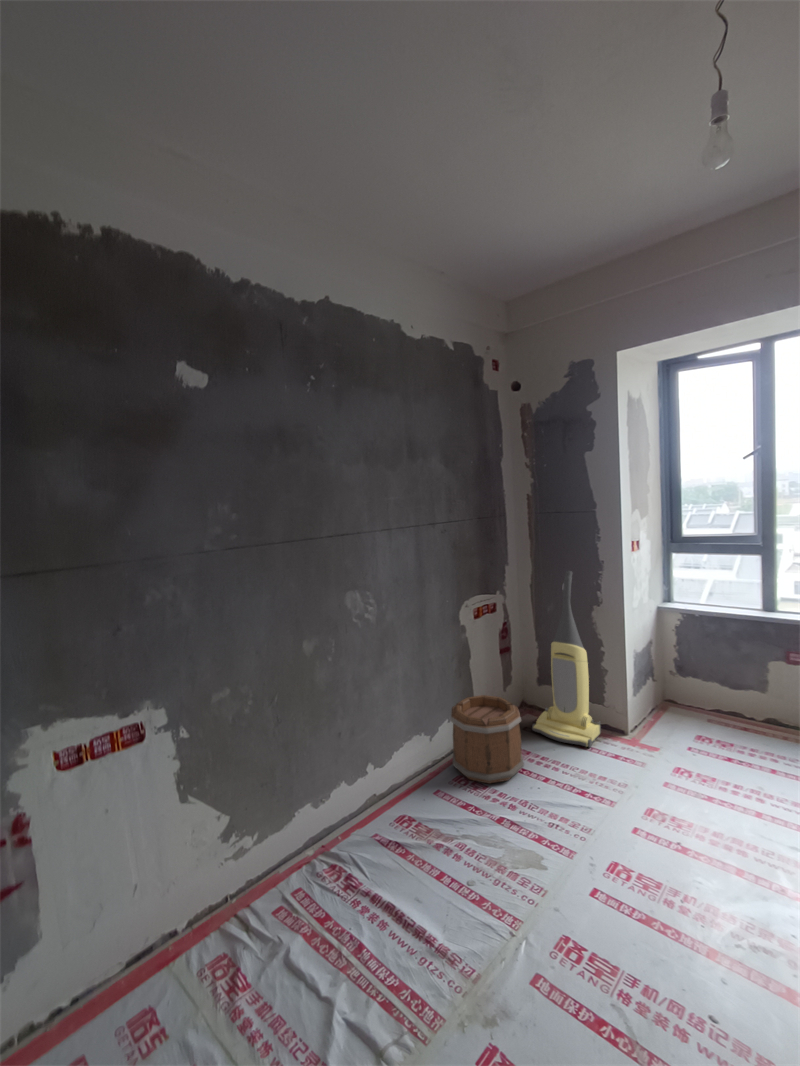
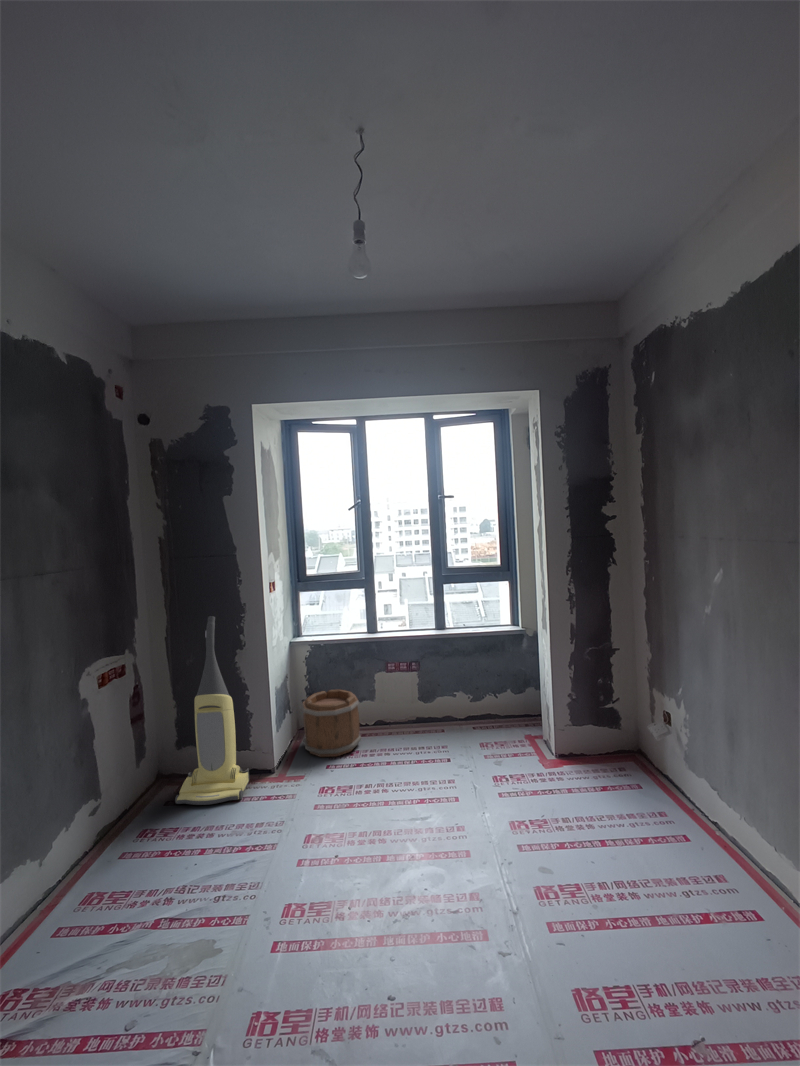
bucket: present [451,695,524,784] -> present [302,690,361,757]

